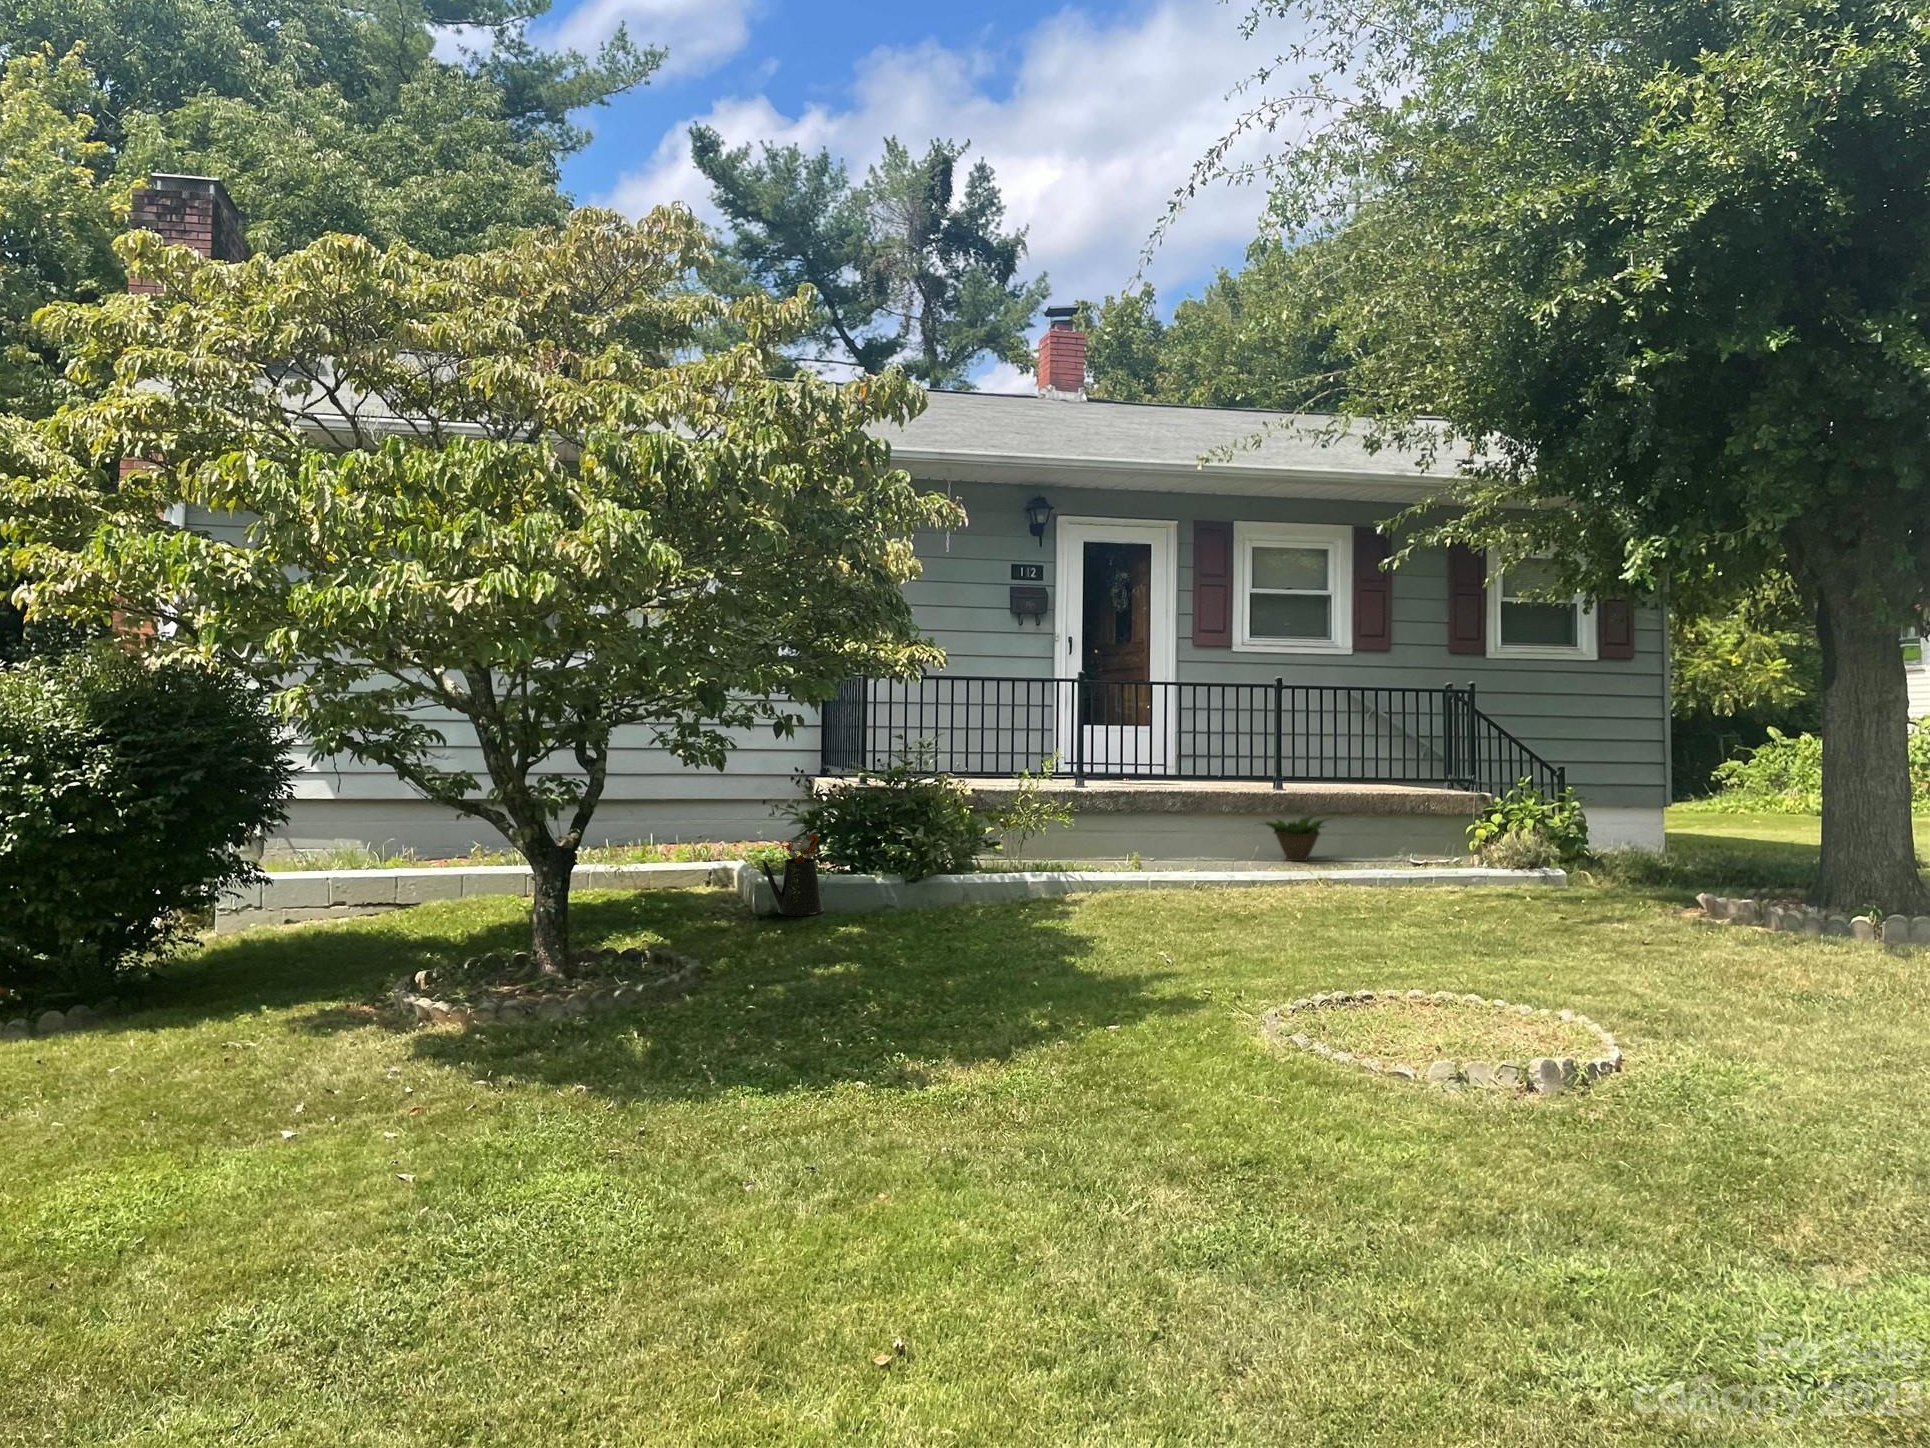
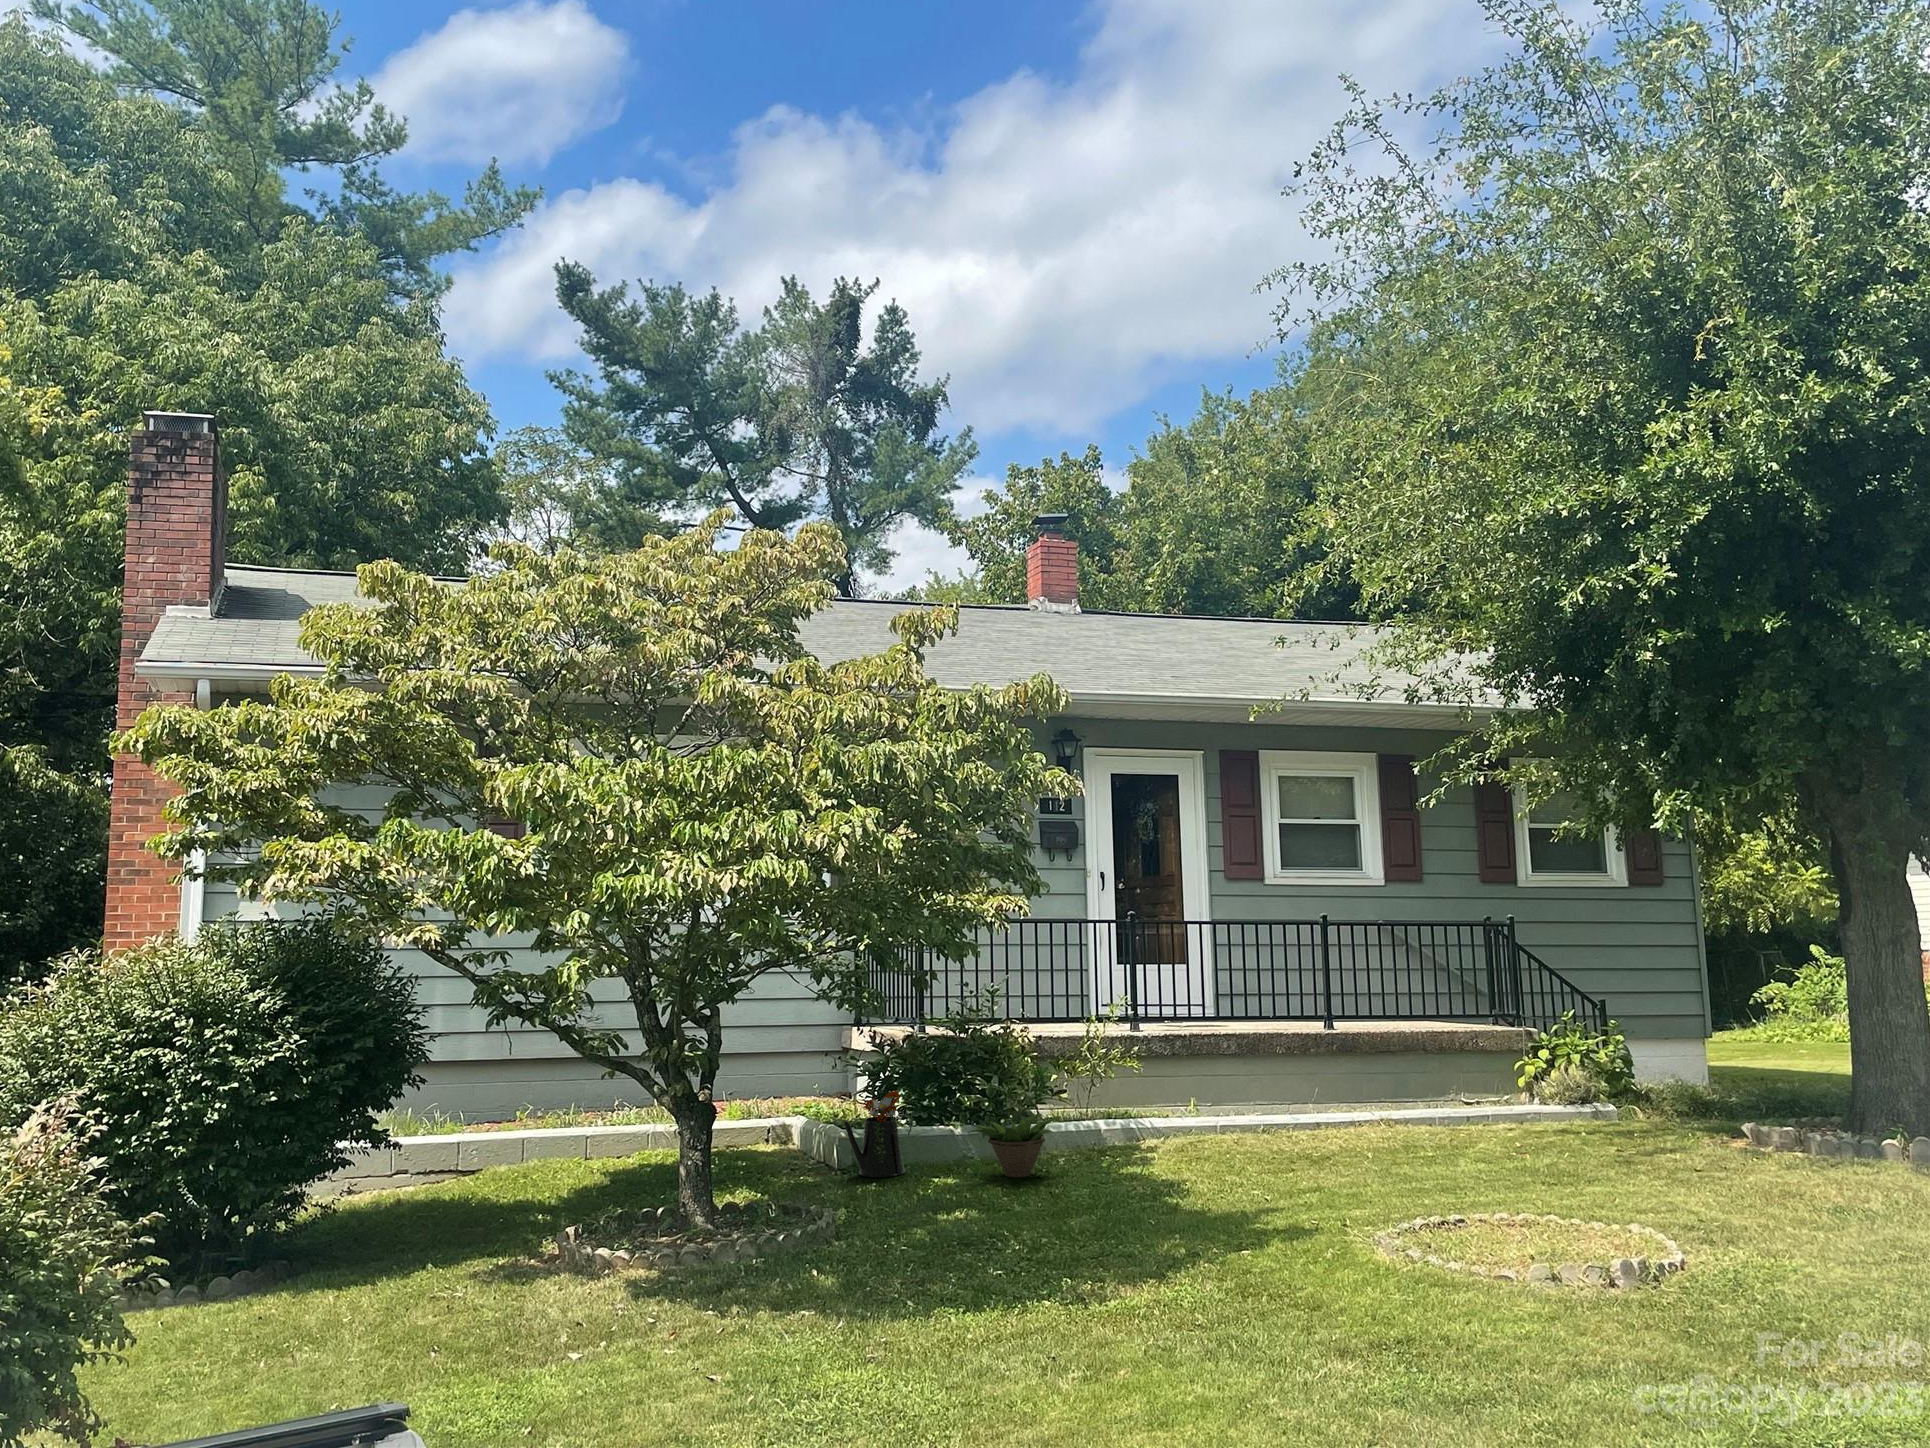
decorative plant: present [1264,815,1328,861] -> present [967,1114,1060,1177]

